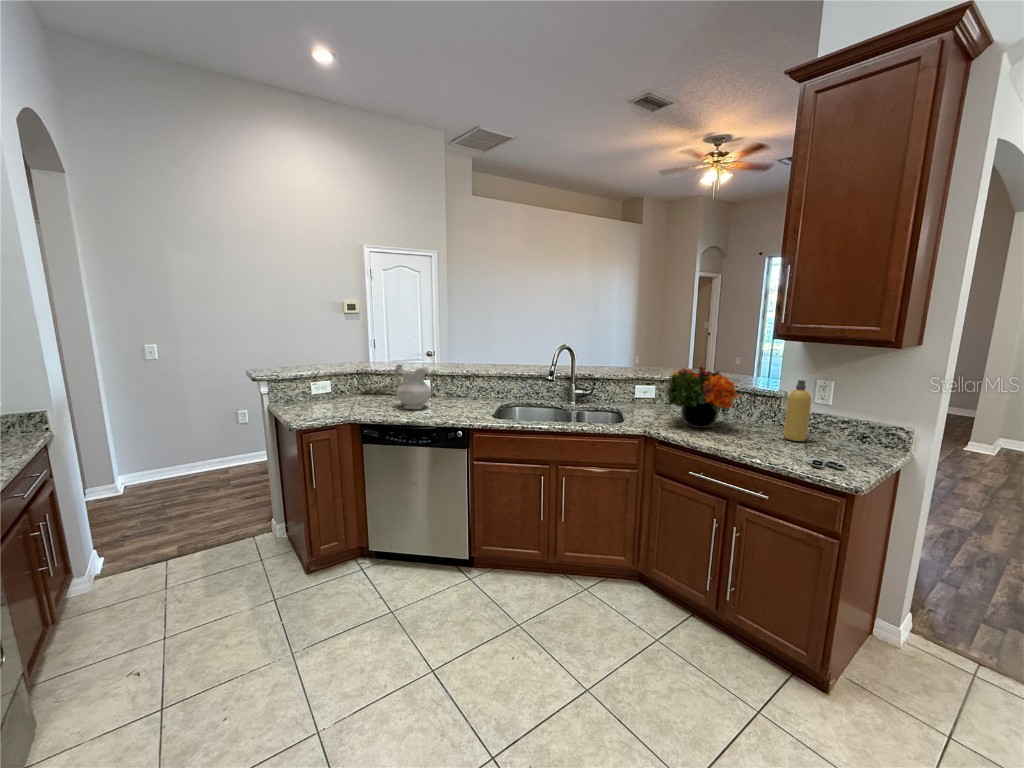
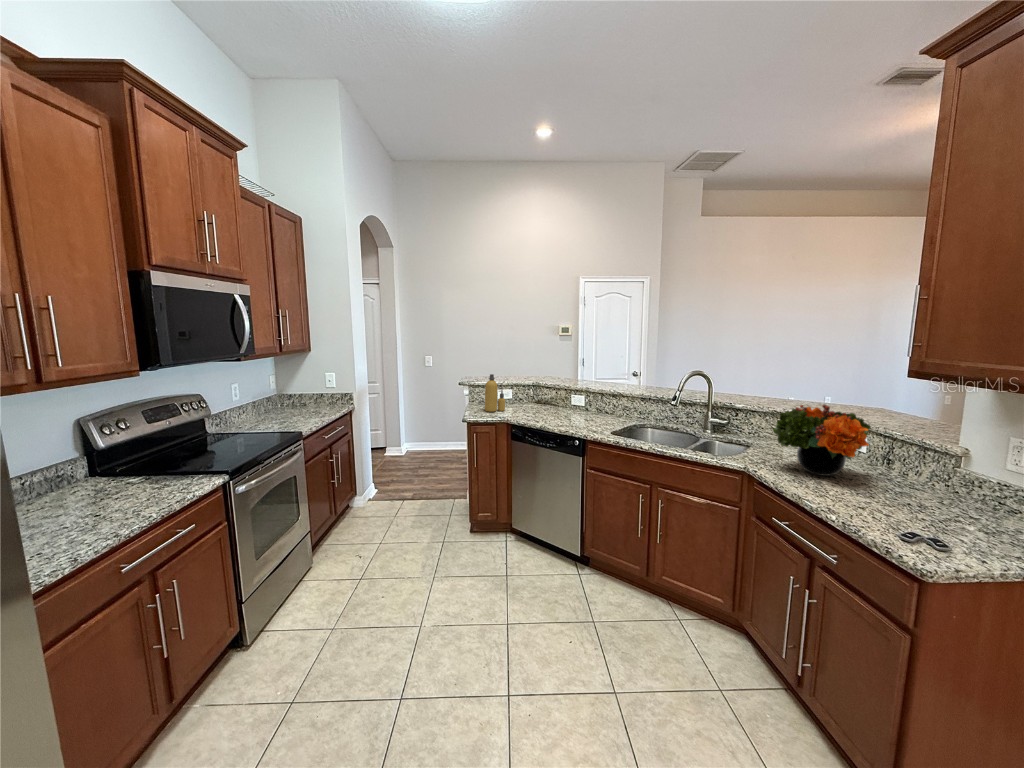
ceramic pitcher: present [394,365,431,410] -> none [547,381,574,418]
bottle: present [783,380,811,441] -> present [485,374,505,412]

